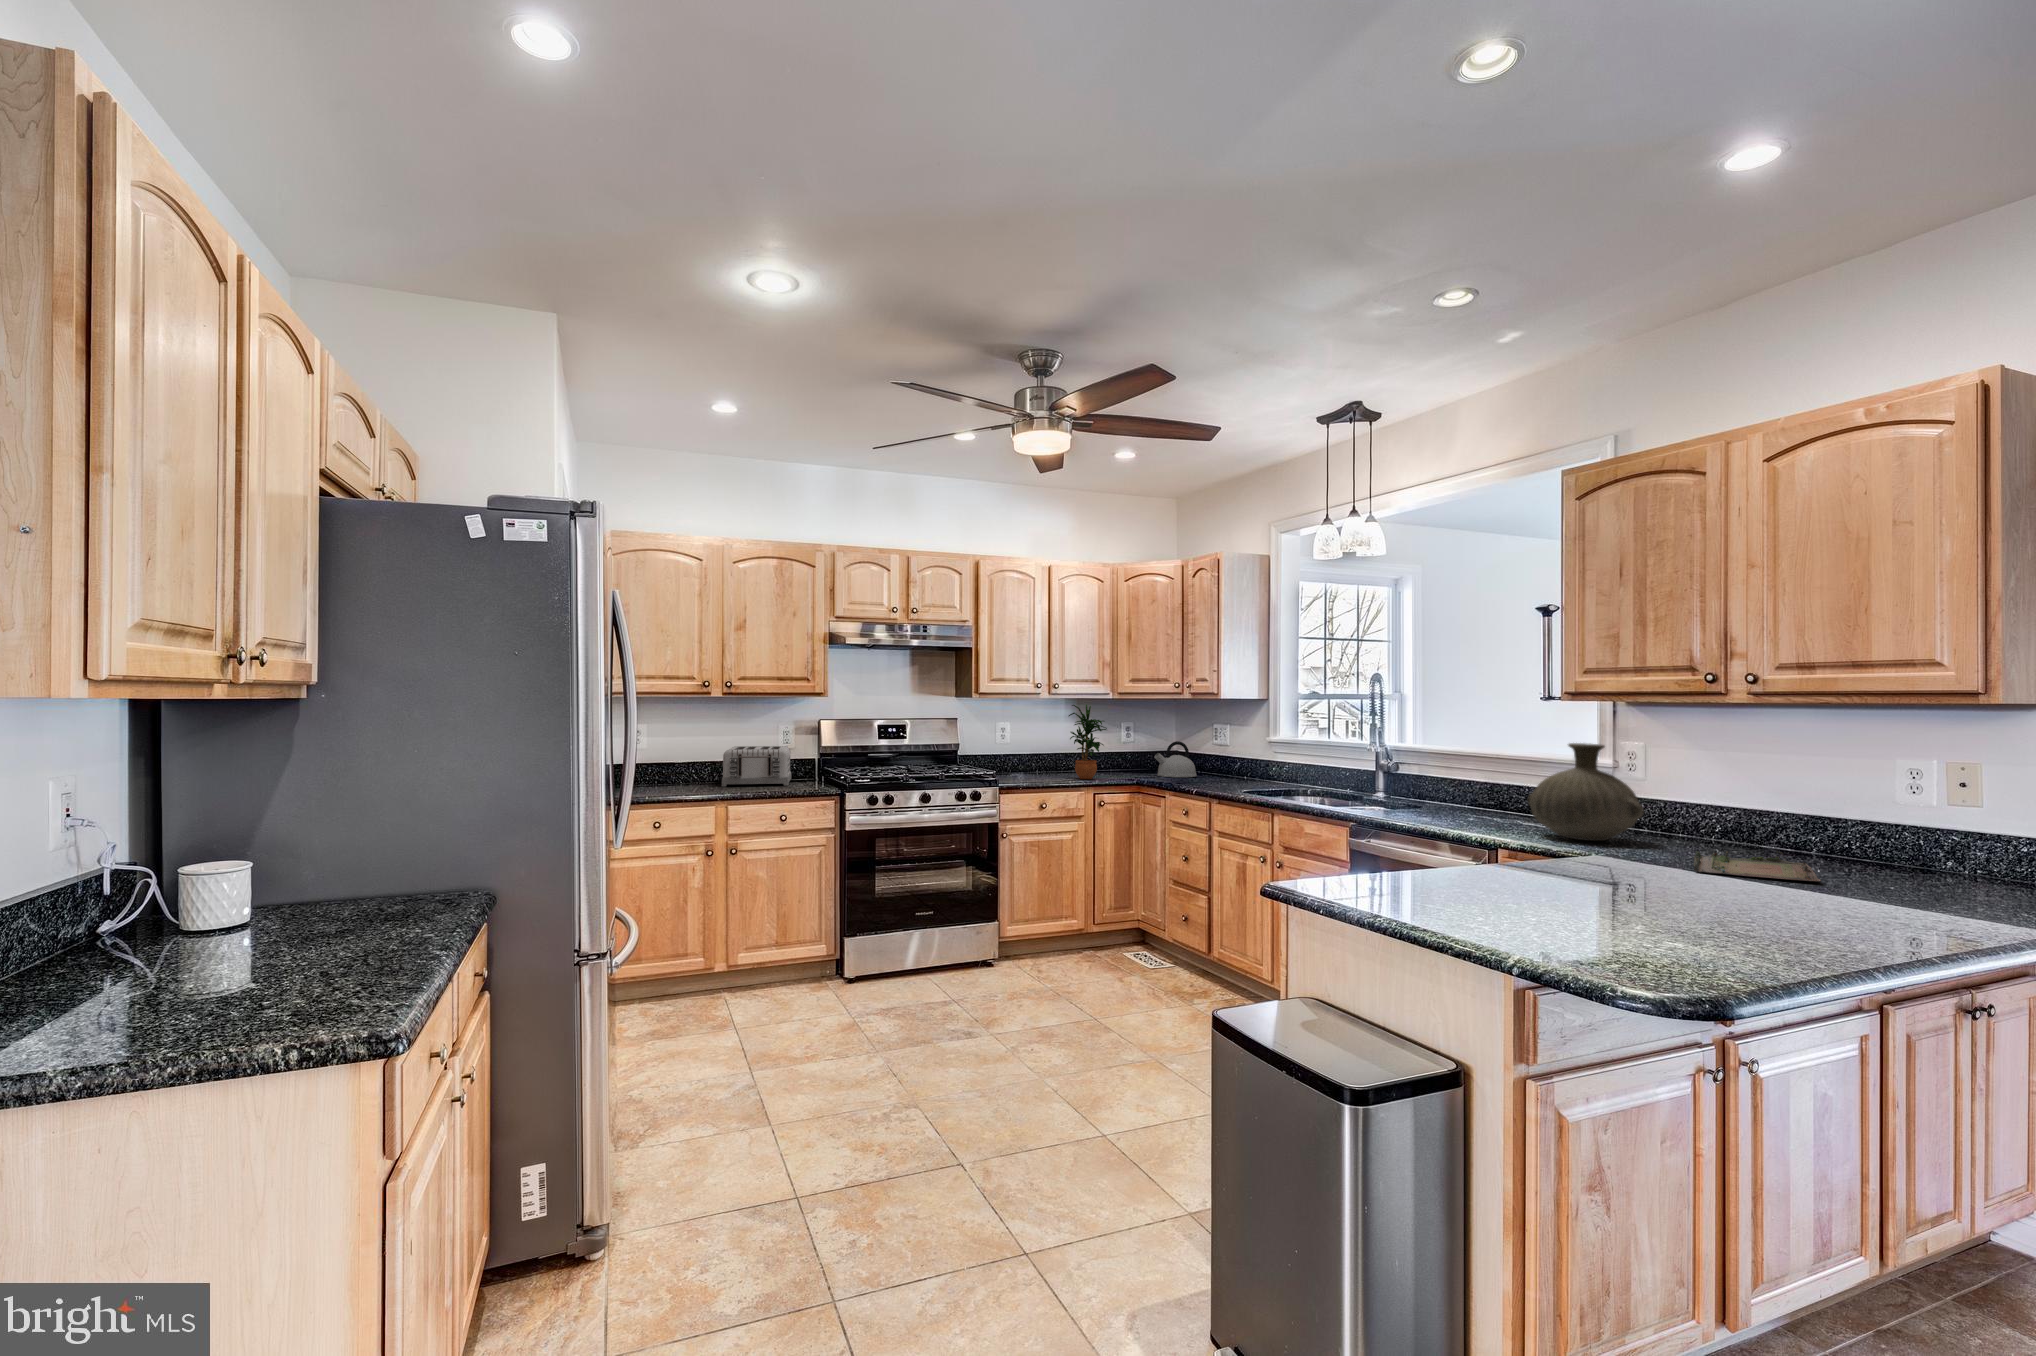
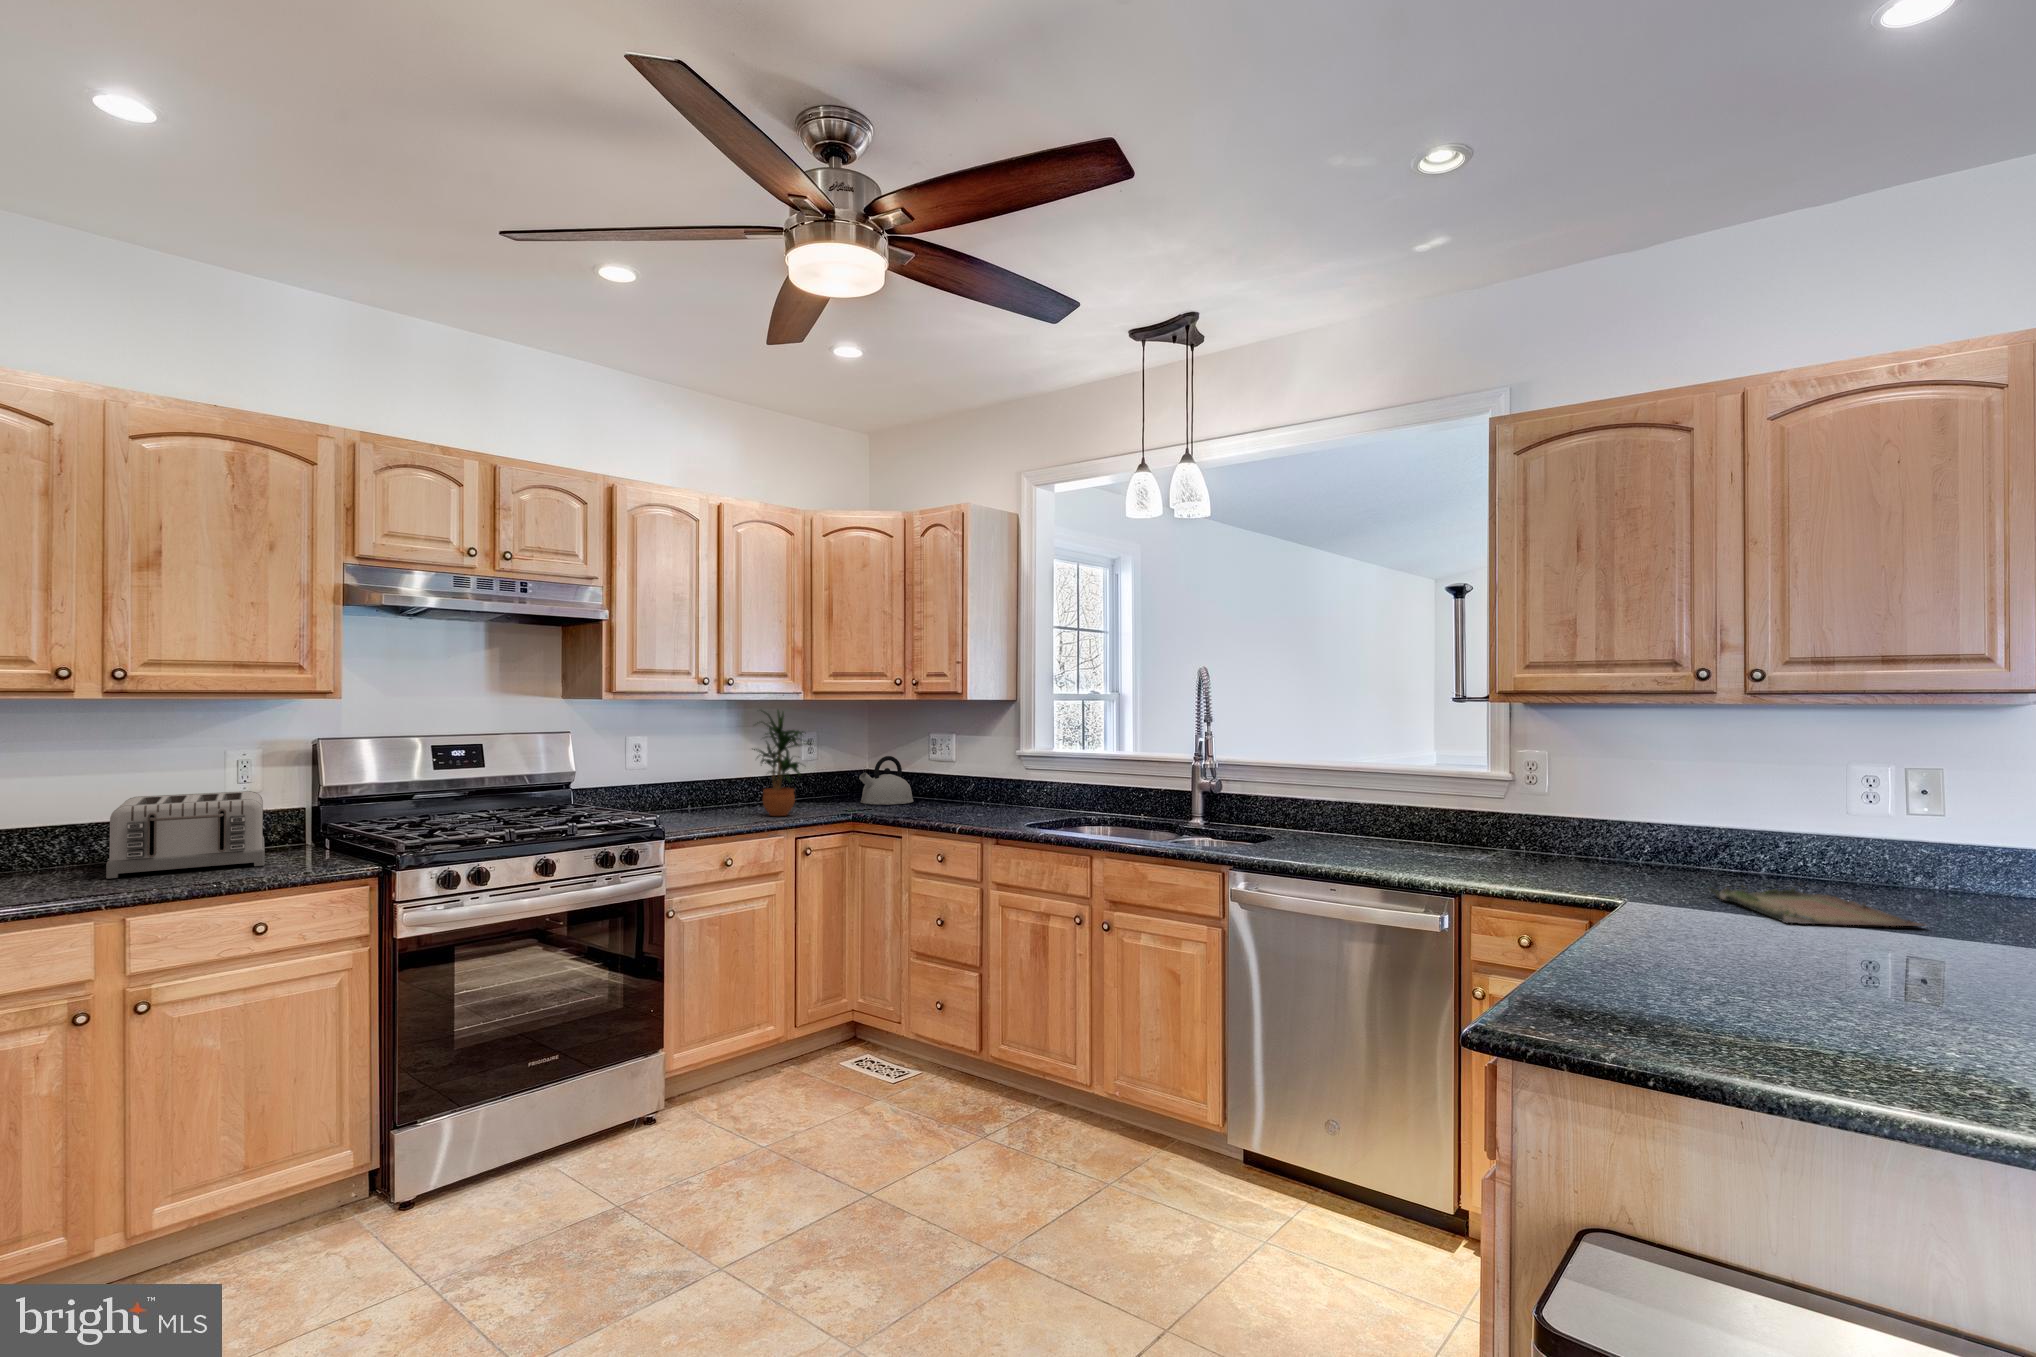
vase: present [1528,743,1644,841] -> none [1457,754,1614,877]

